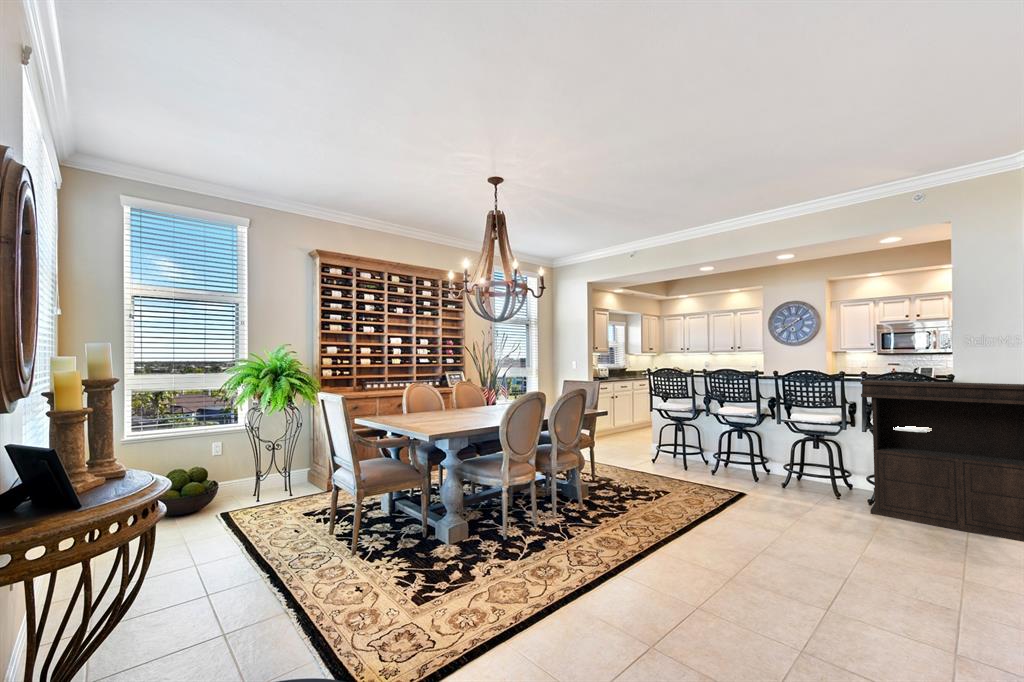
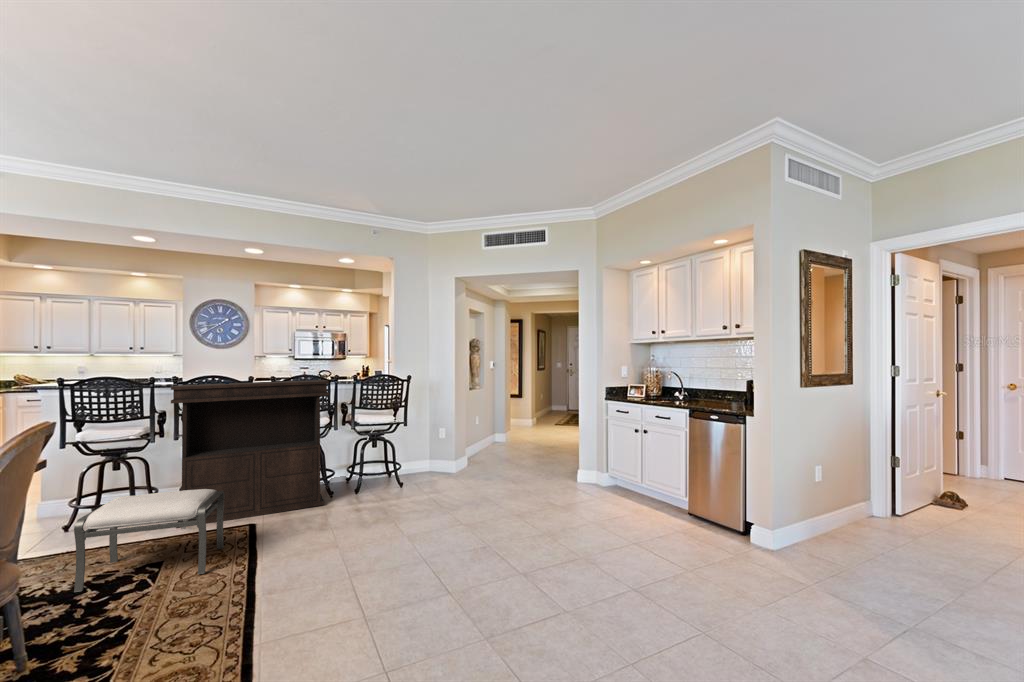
ottoman: none [794,471,922,563] -> present [74,489,224,592]

